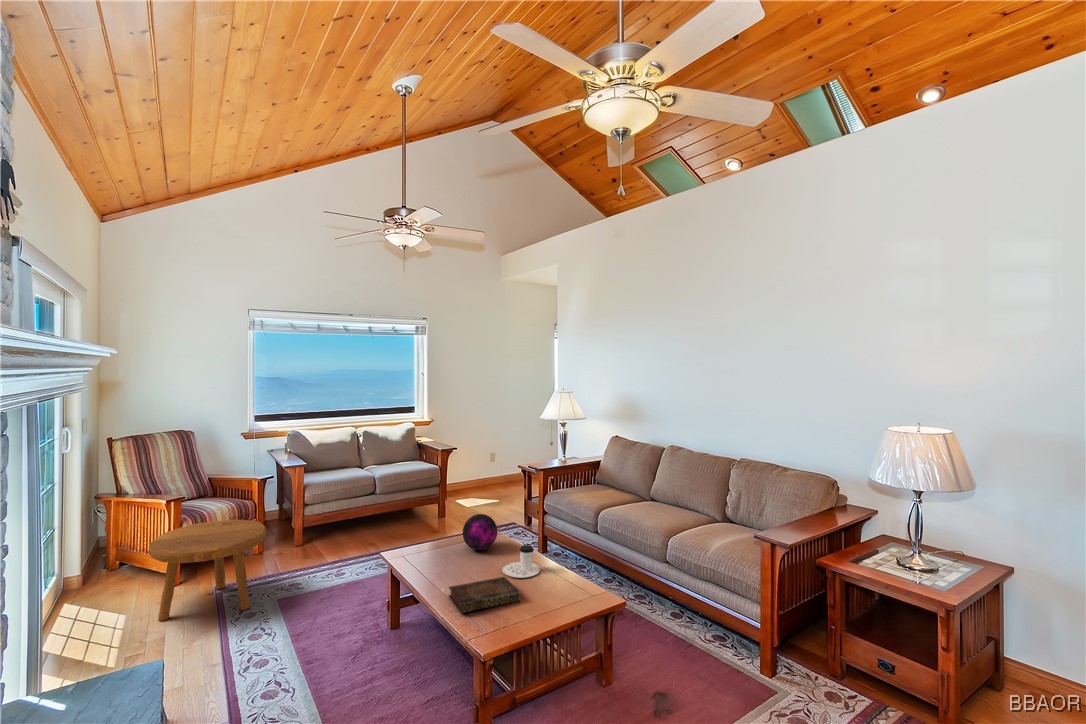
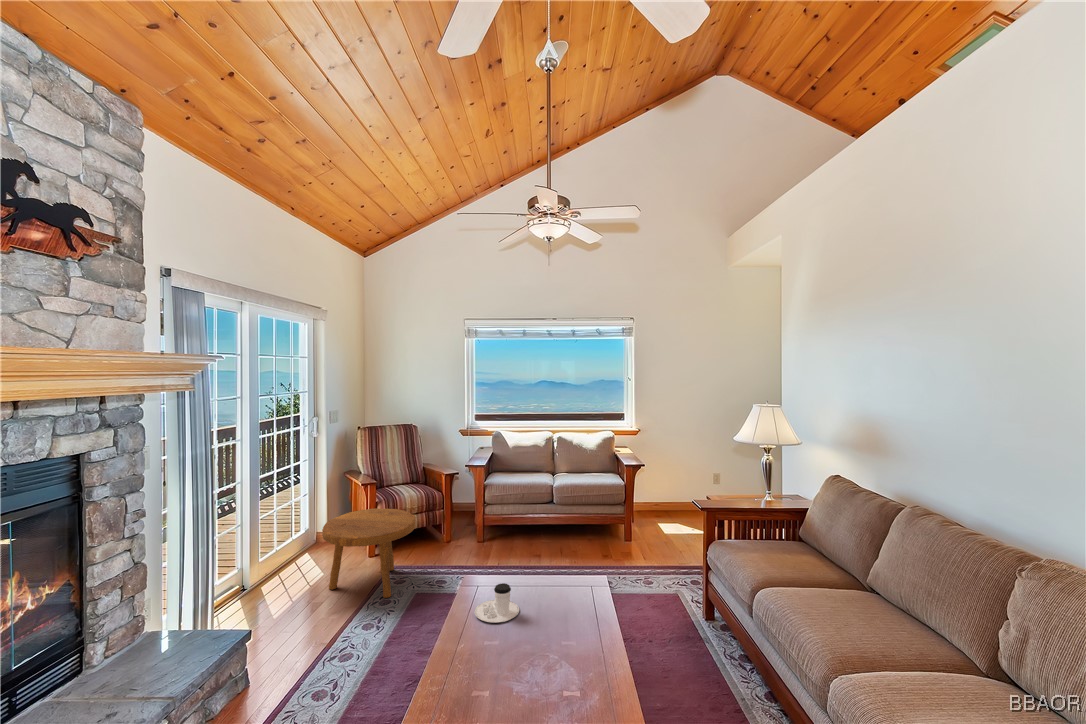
decorative orb: present [463,514,497,550] -> none [544,559,587,606]
coffee cup: present [502,545,540,578] -> present [475,583,519,623]
book: present [449,577,521,613] -> none [446,650,537,704]

